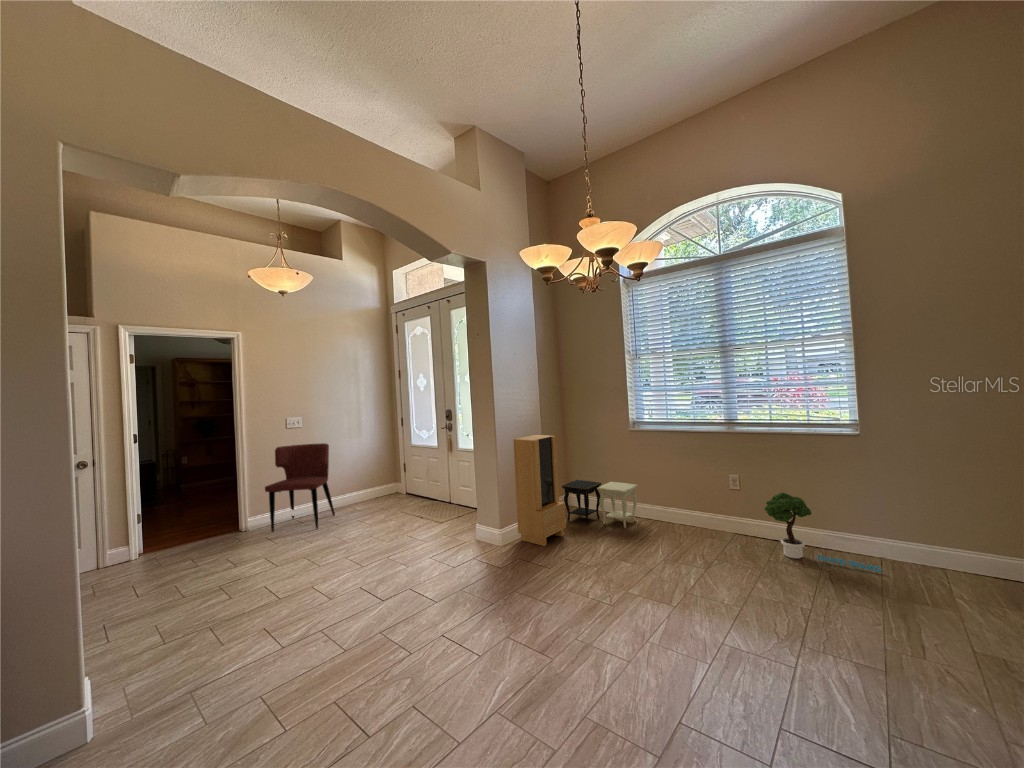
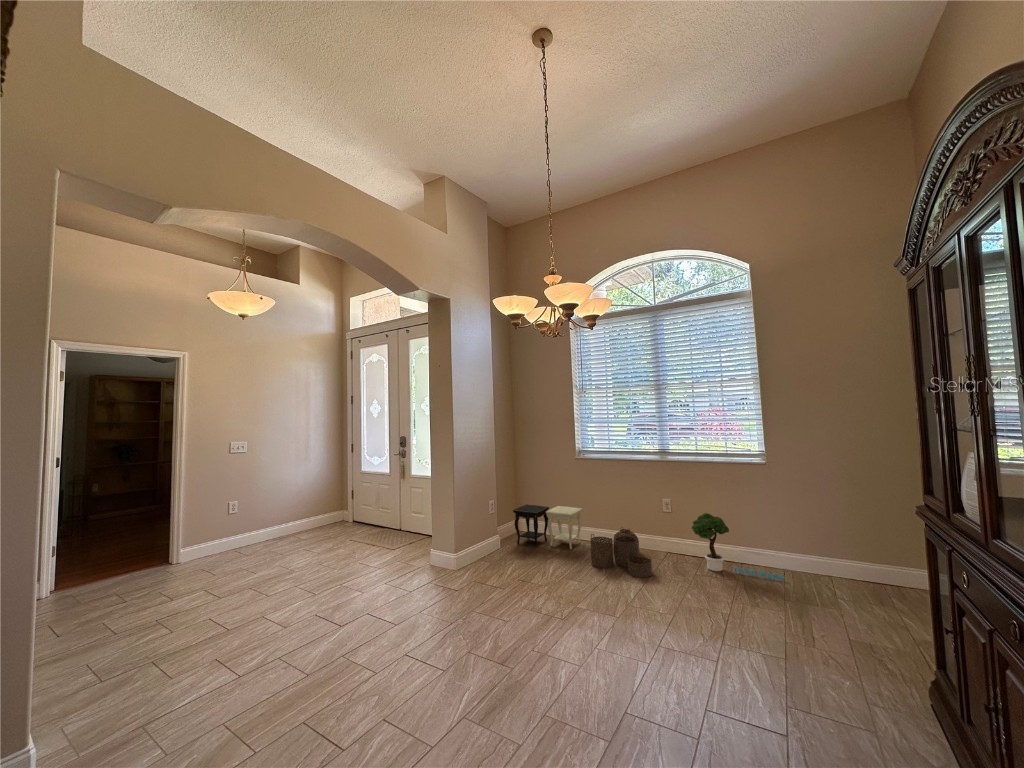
storage cabinet: present [513,435,566,546] -> none [470,461,517,568]
dining chair: present [265,443,335,532] -> none [205,469,279,563]
woven basket: none [646,506,717,562] -> present [590,527,652,577]

